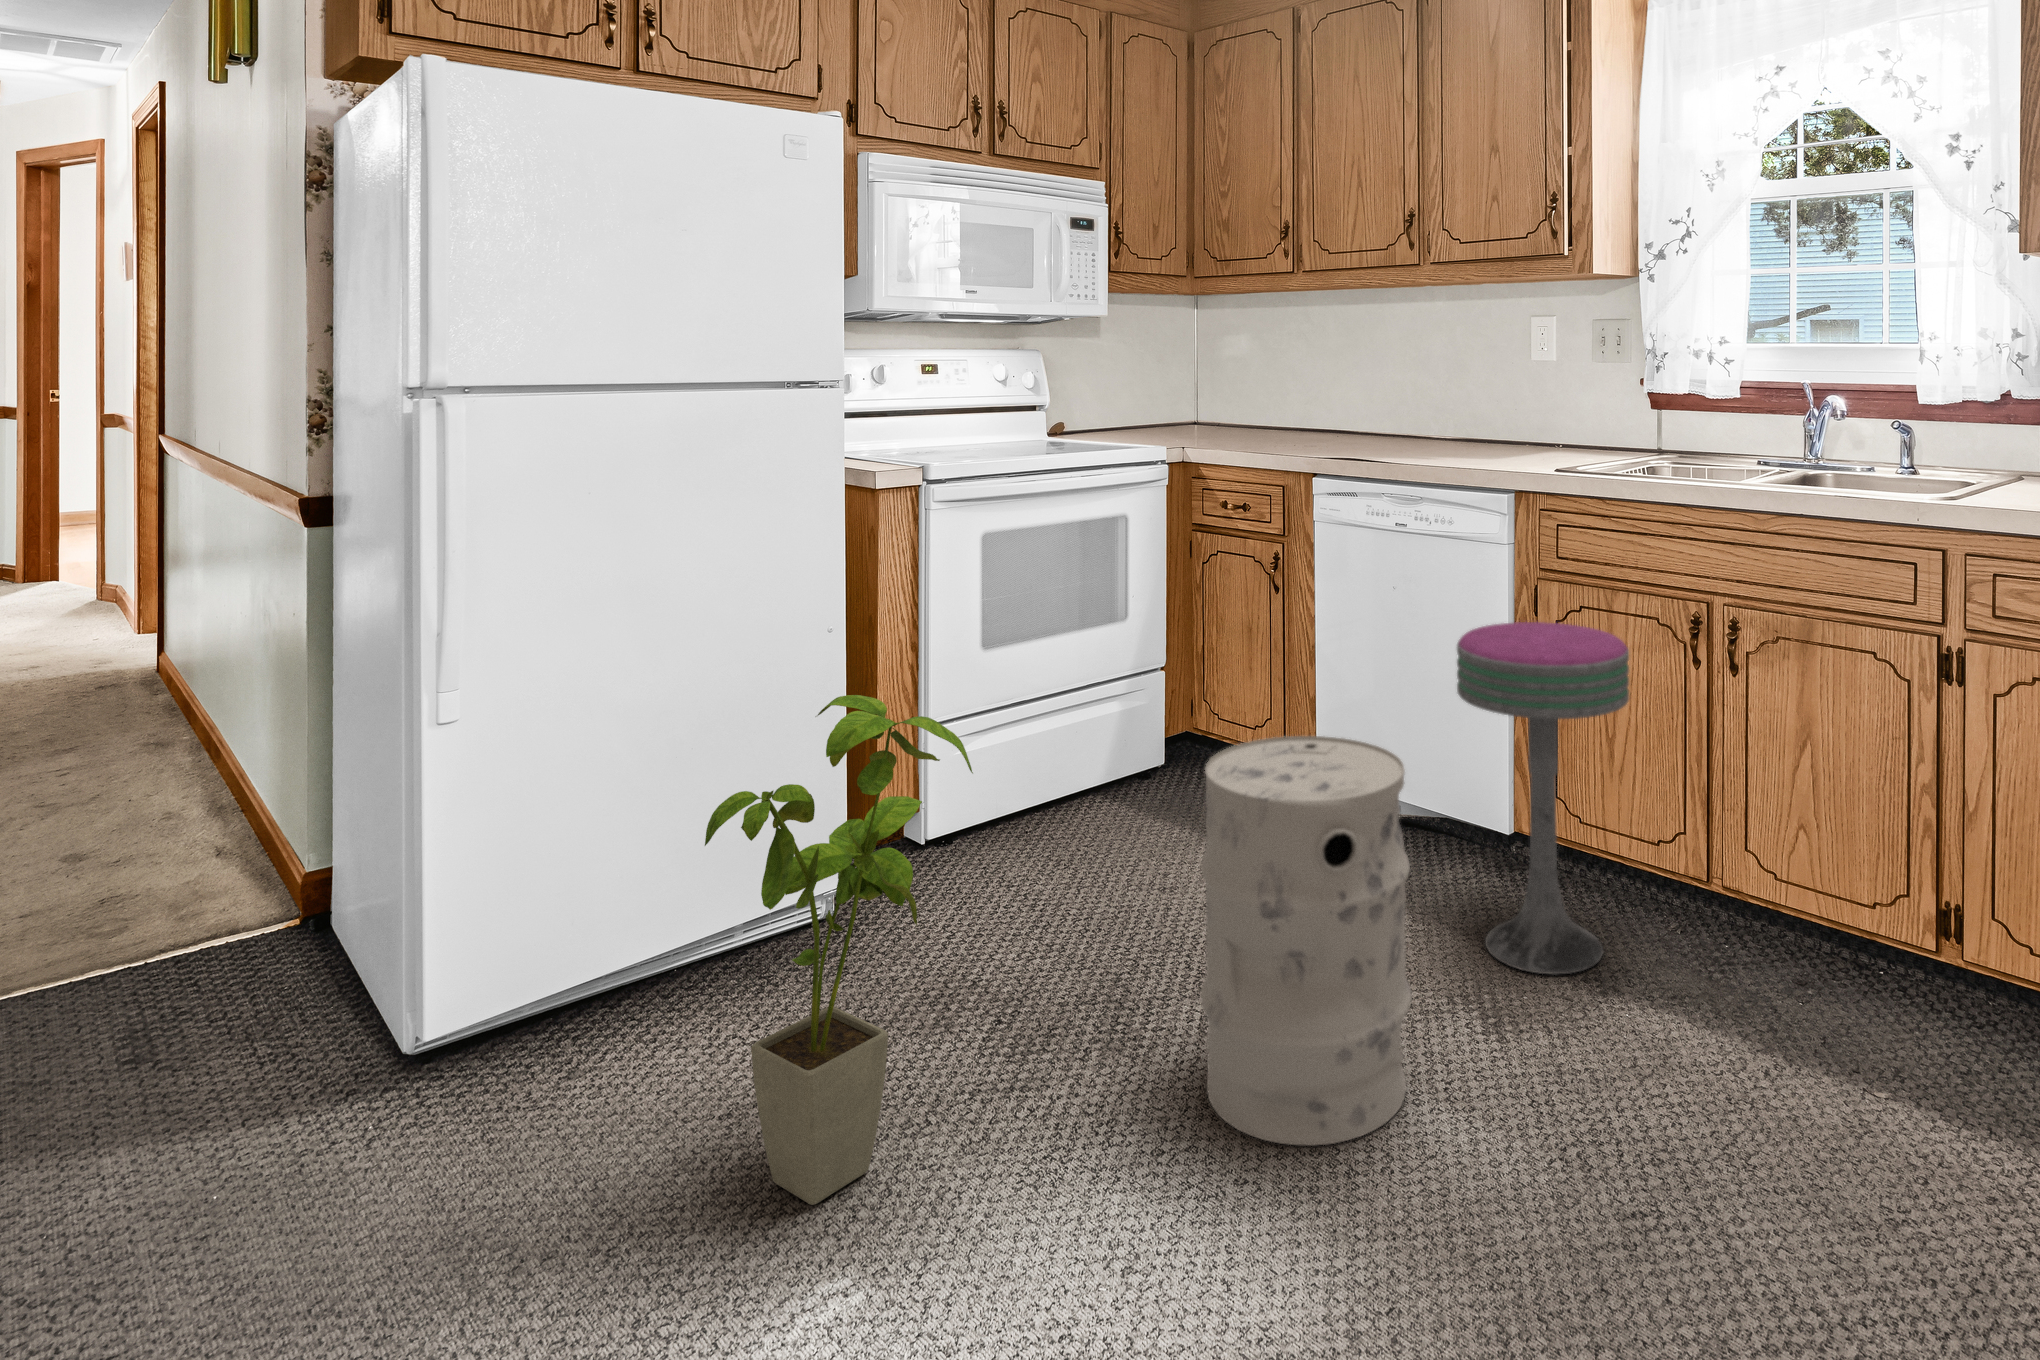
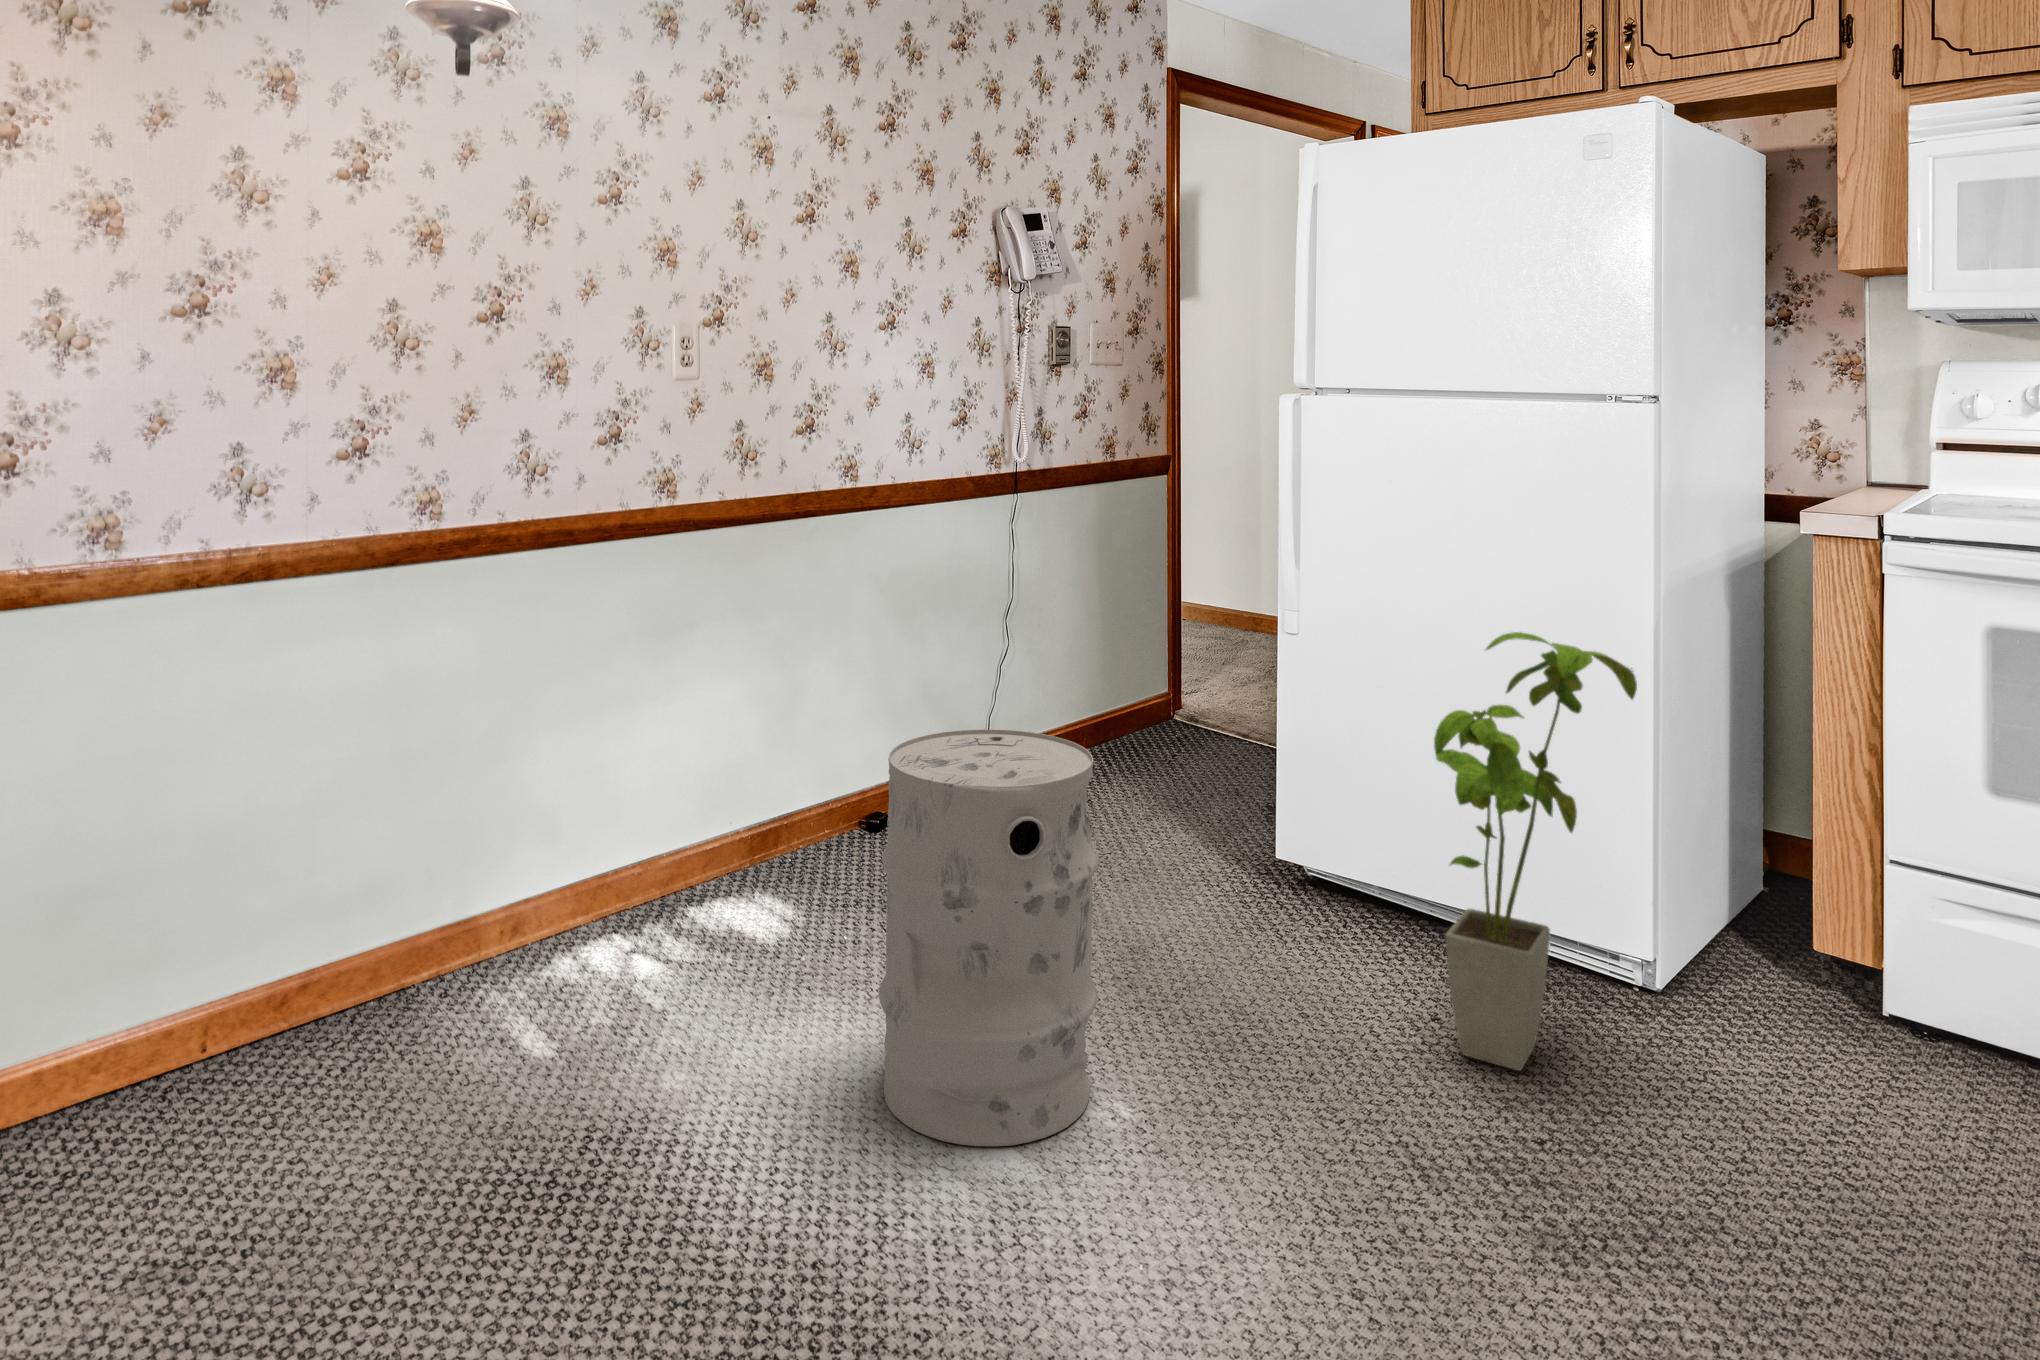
bar stool: present [1457,622,1629,975] -> none [1145,626,1322,986]
house plant: present [705,695,973,1205] -> present [1434,632,1637,1071]

